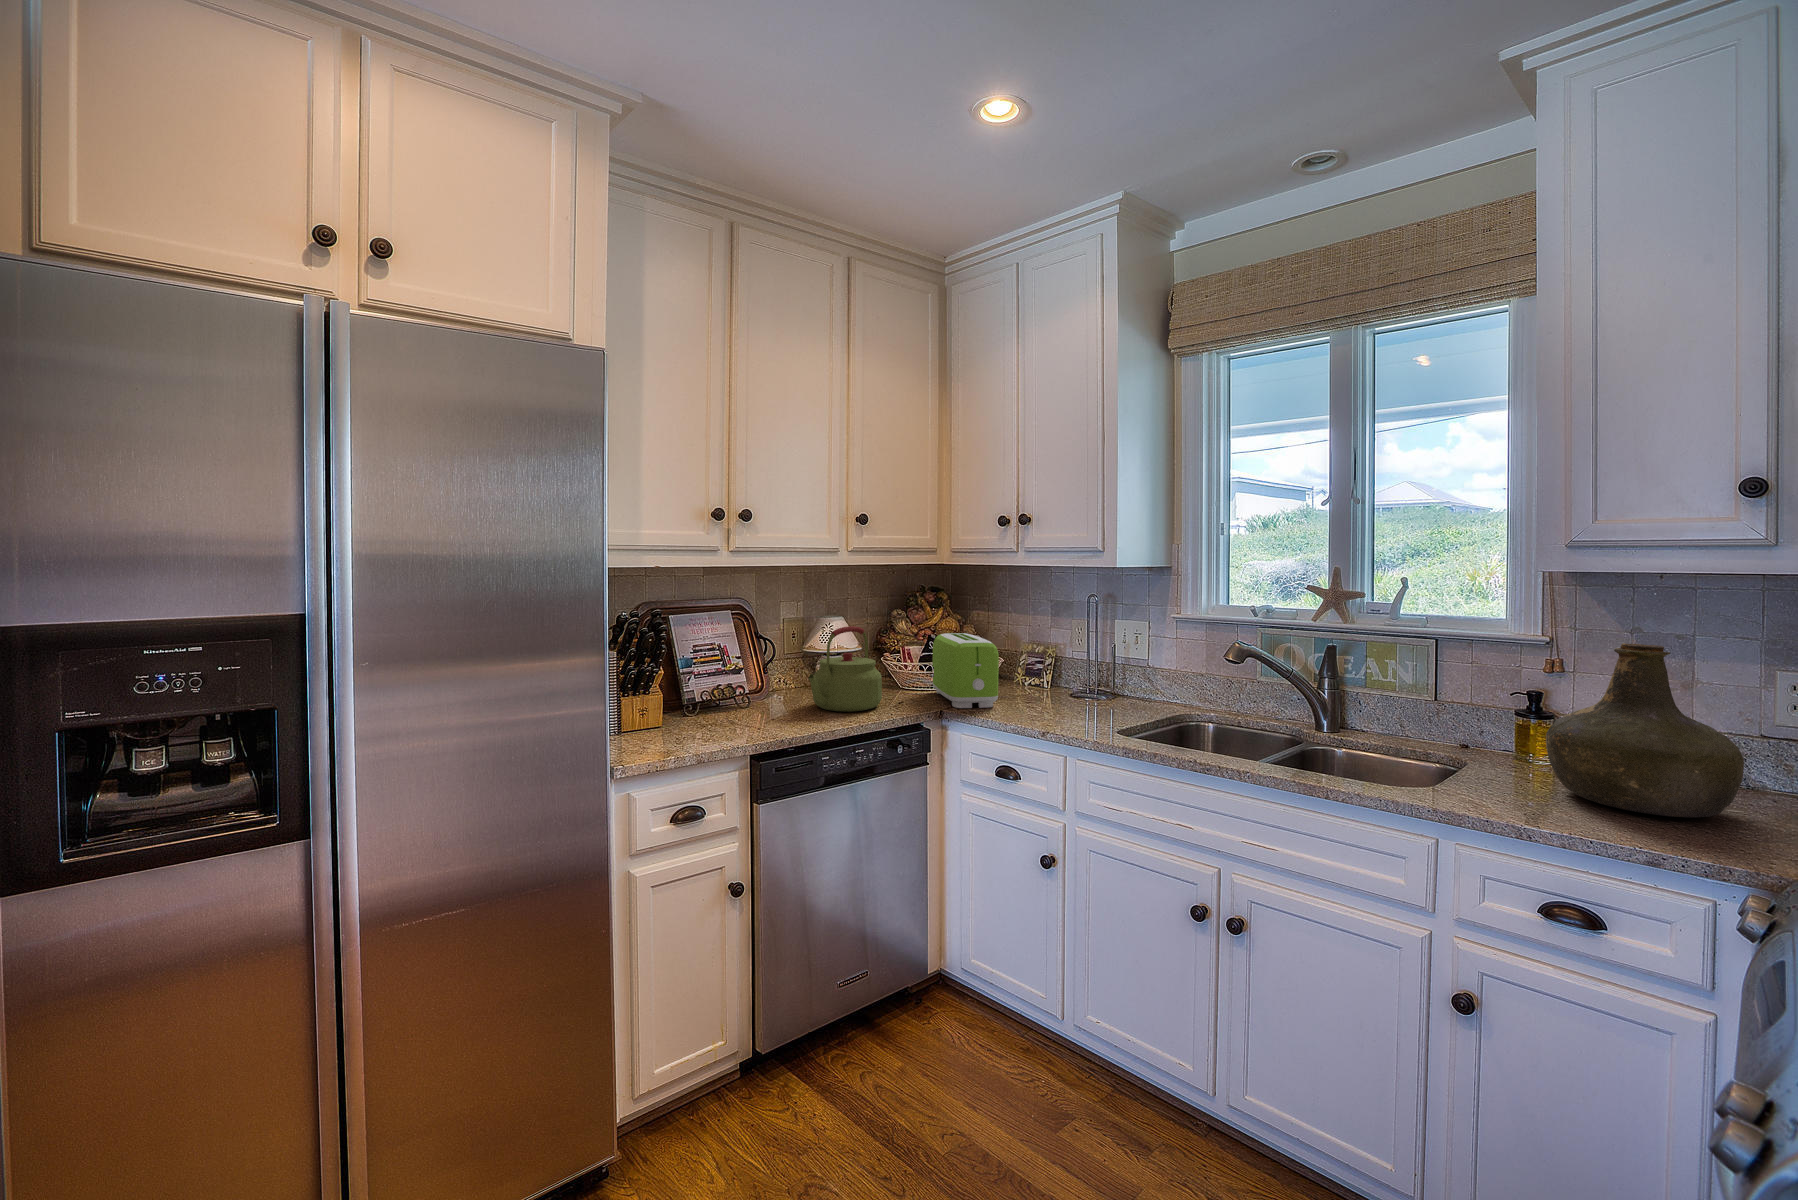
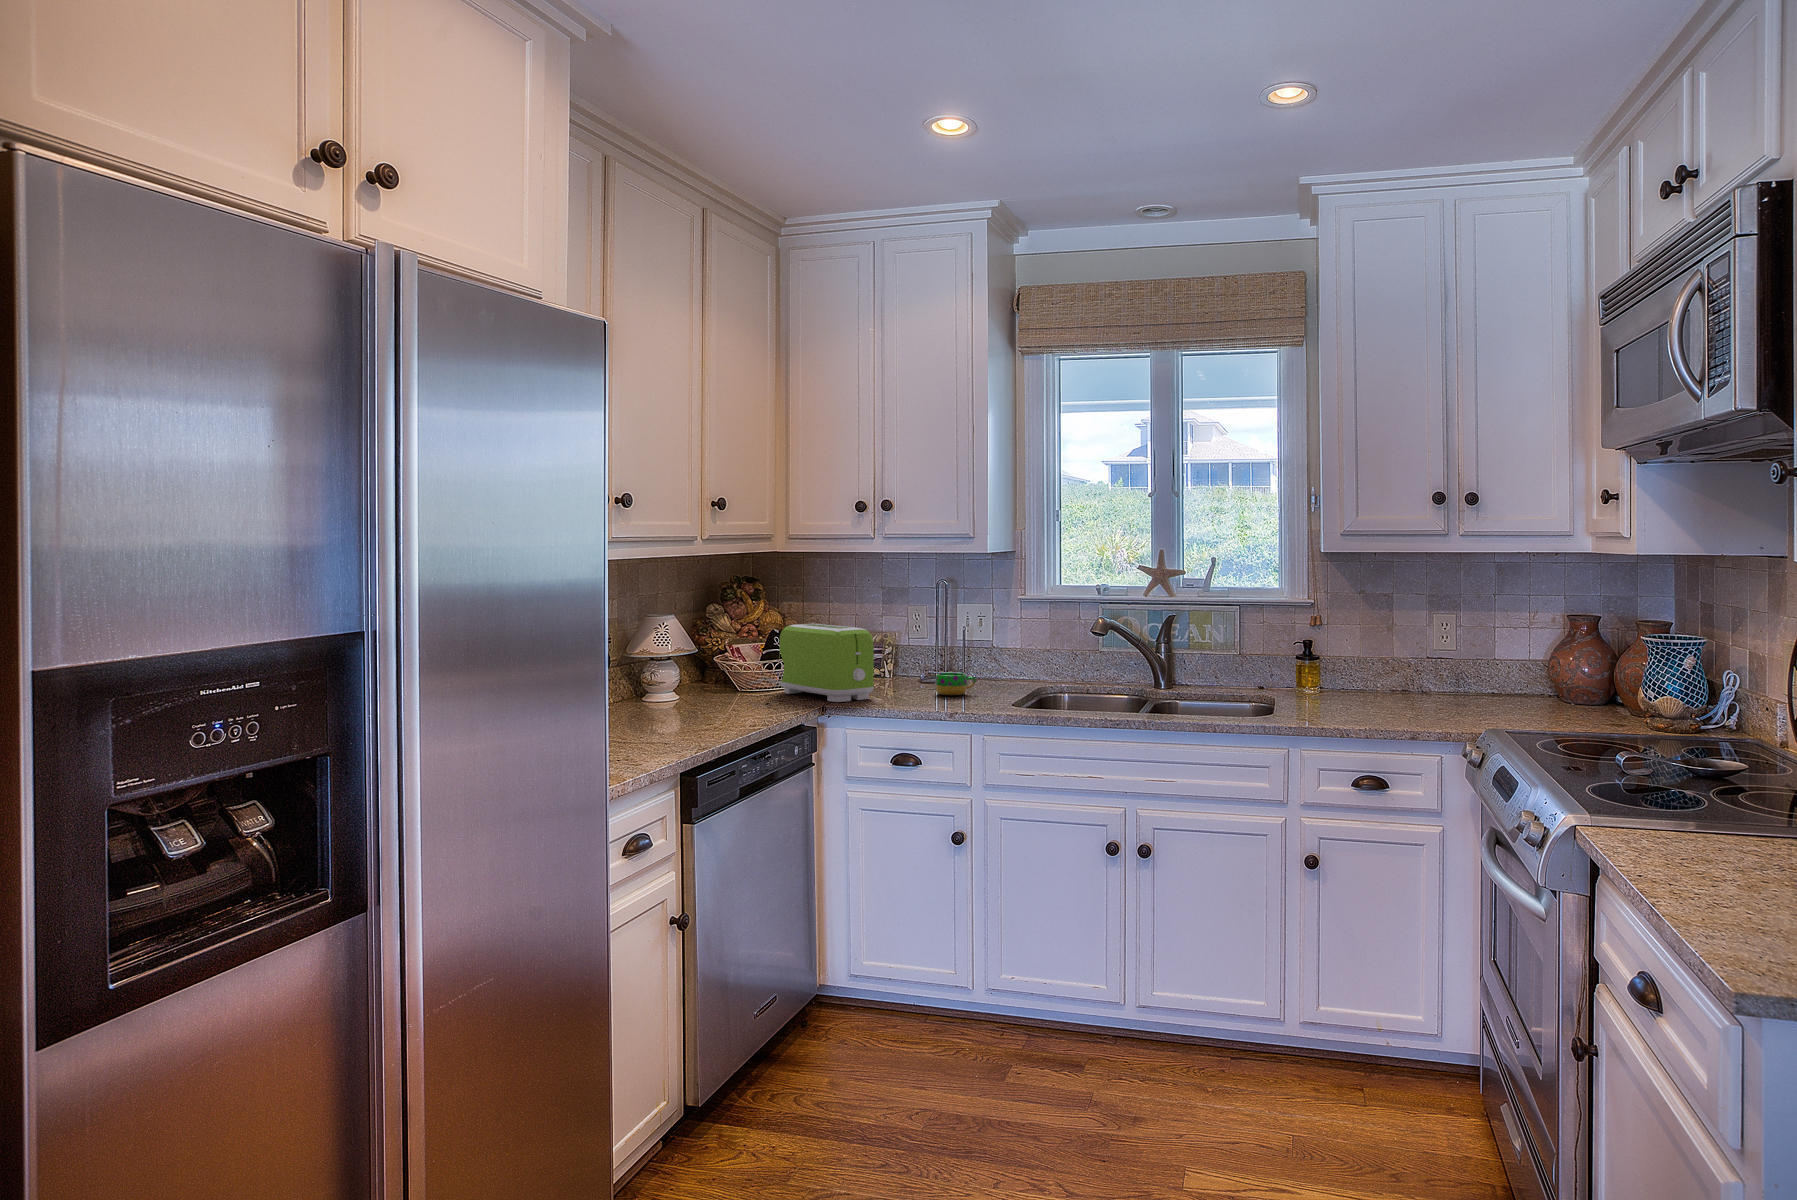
kettle: present [808,626,882,712] -> none [678,618,759,715]
bottle: present [1546,643,1744,817] -> none [1329,595,1431,709]
mug: none [1061,688,1101,713] -> present [935,672,976,696]

